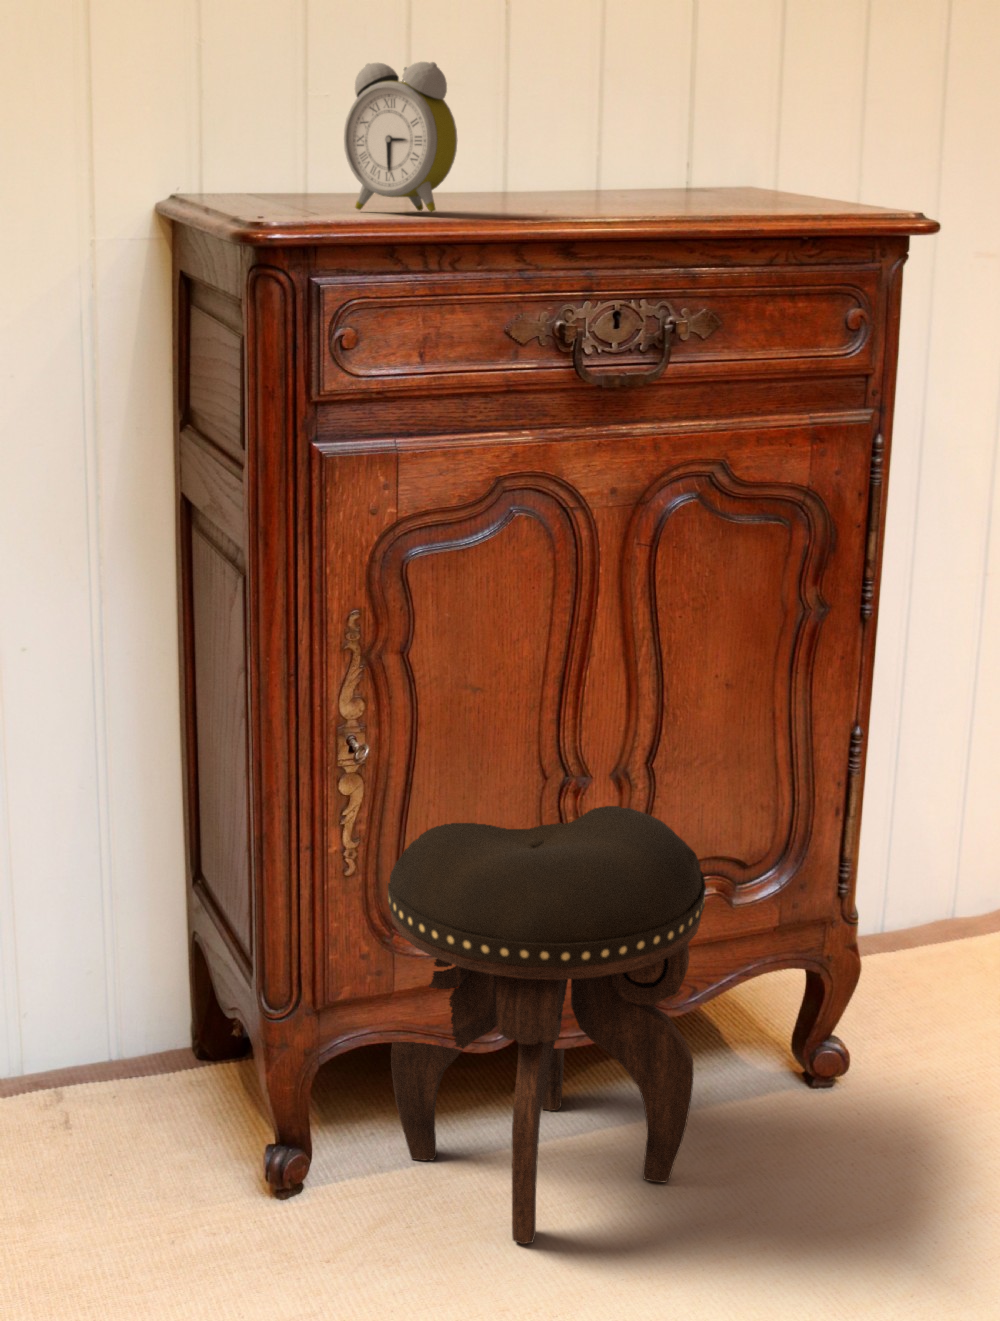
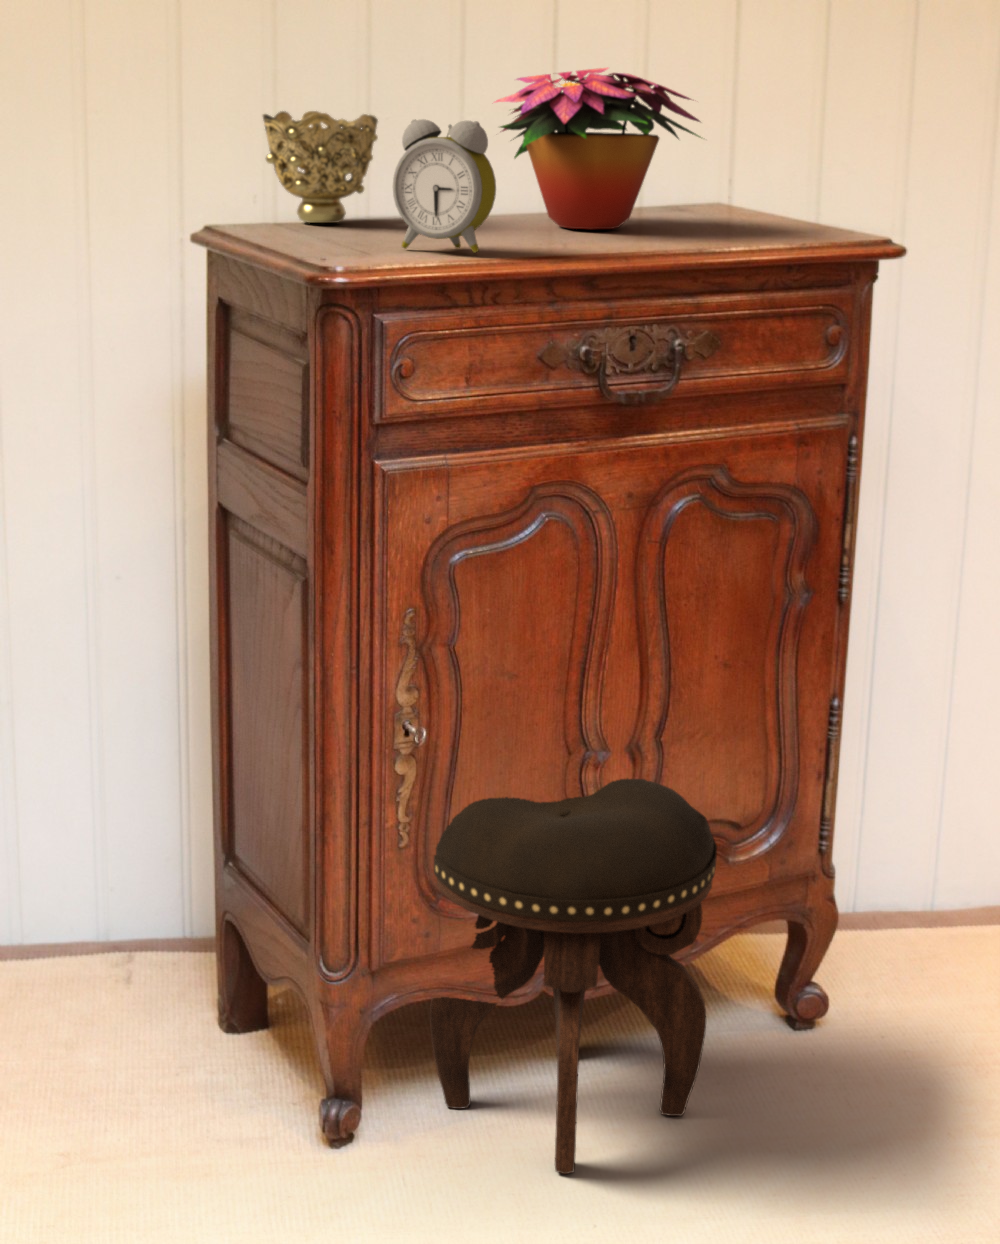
flower arrangement: none [471,20,727,201] -> present [495,68,701,229]
decorative bowl: none [230,68,357,193] -> present [263,111,378,223]

